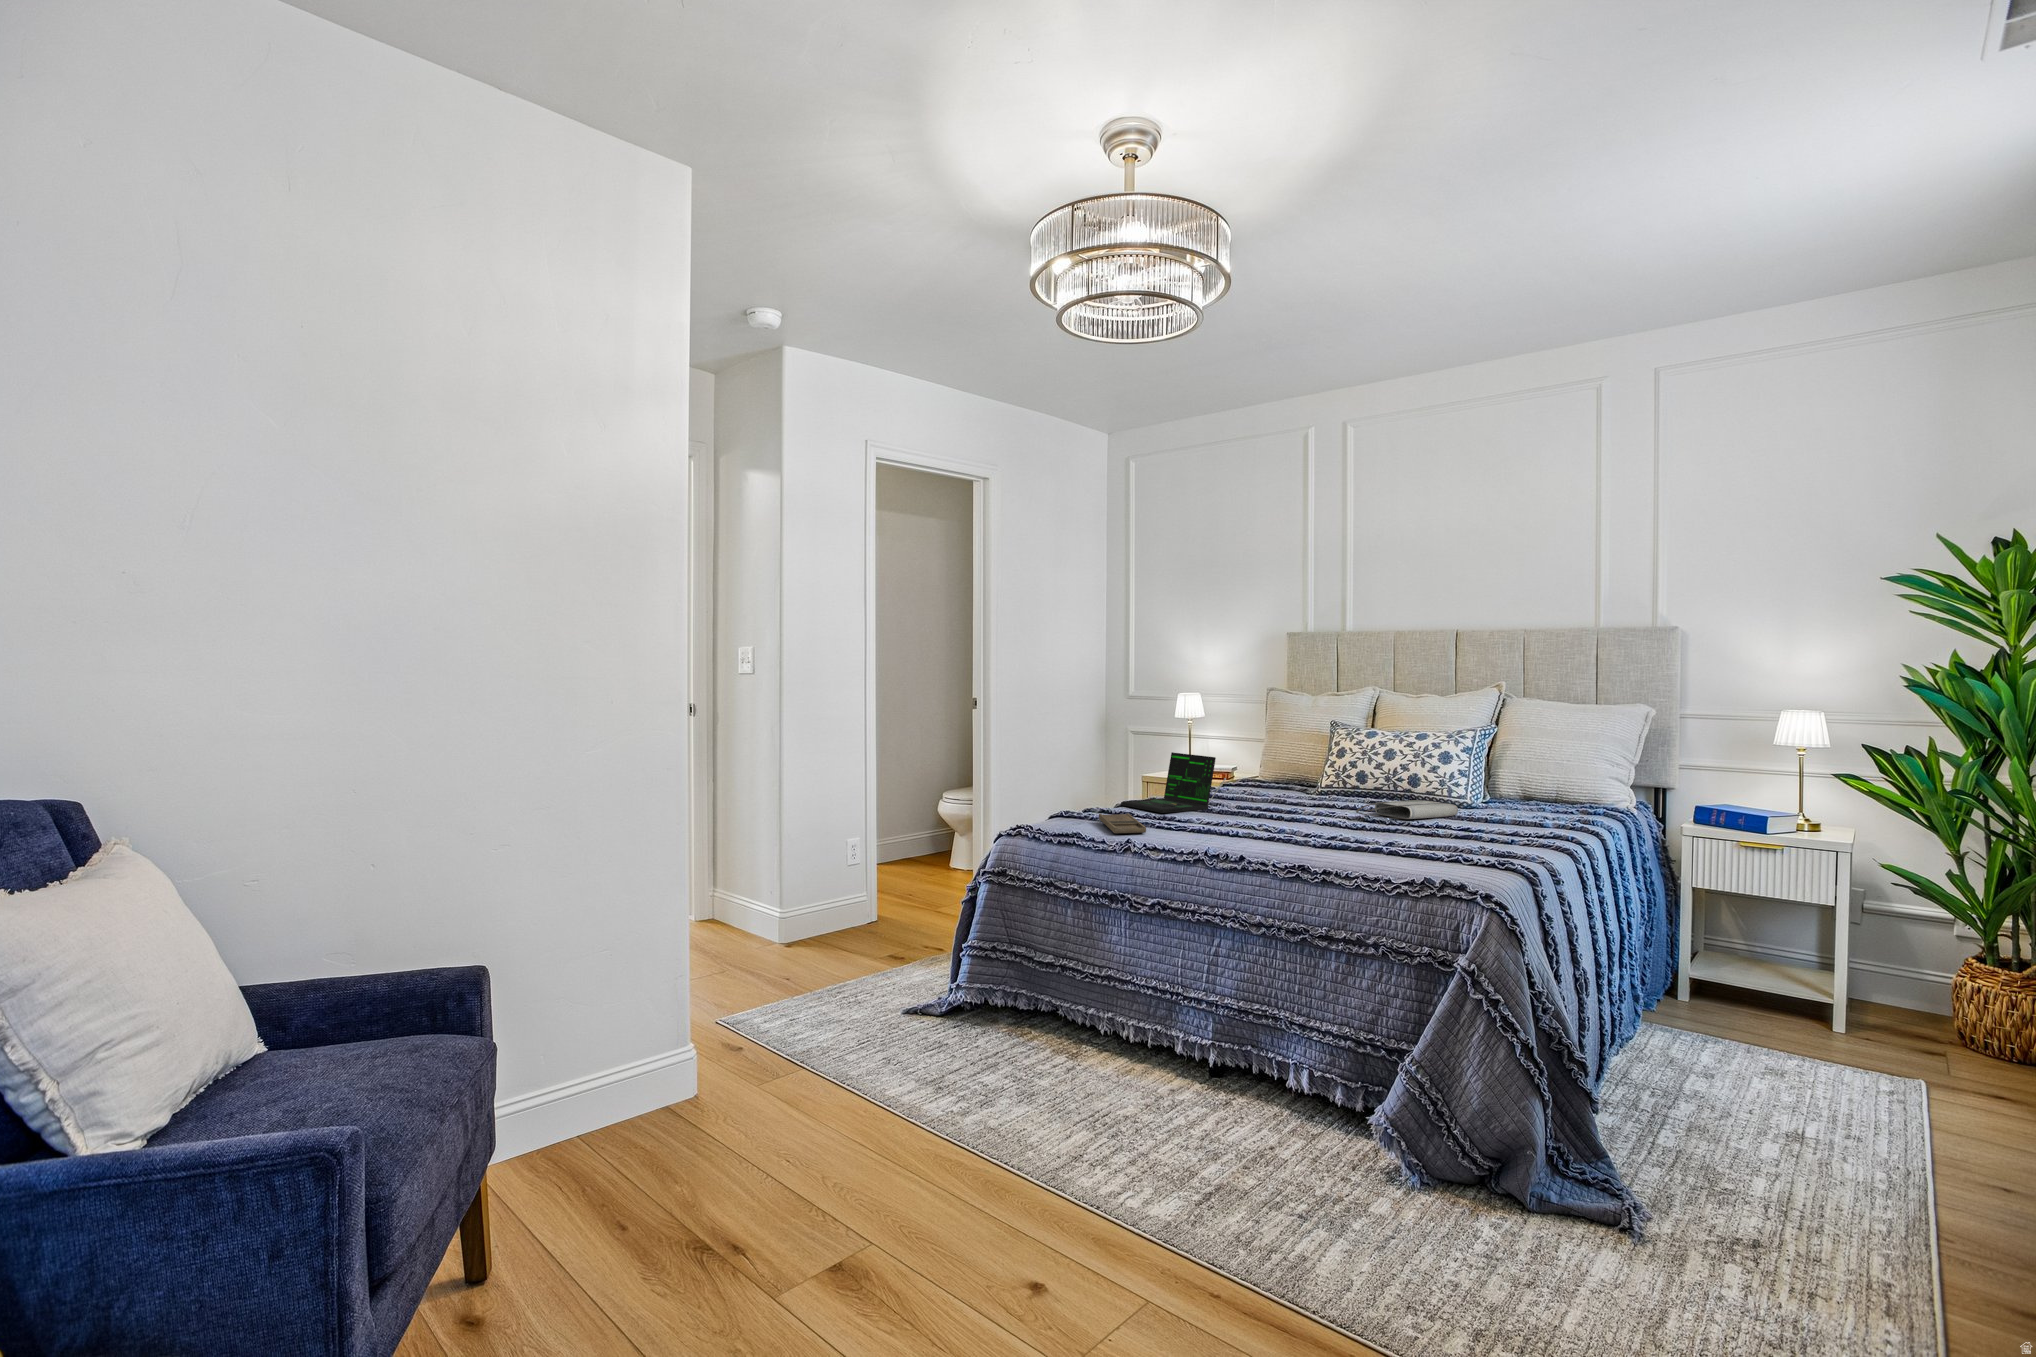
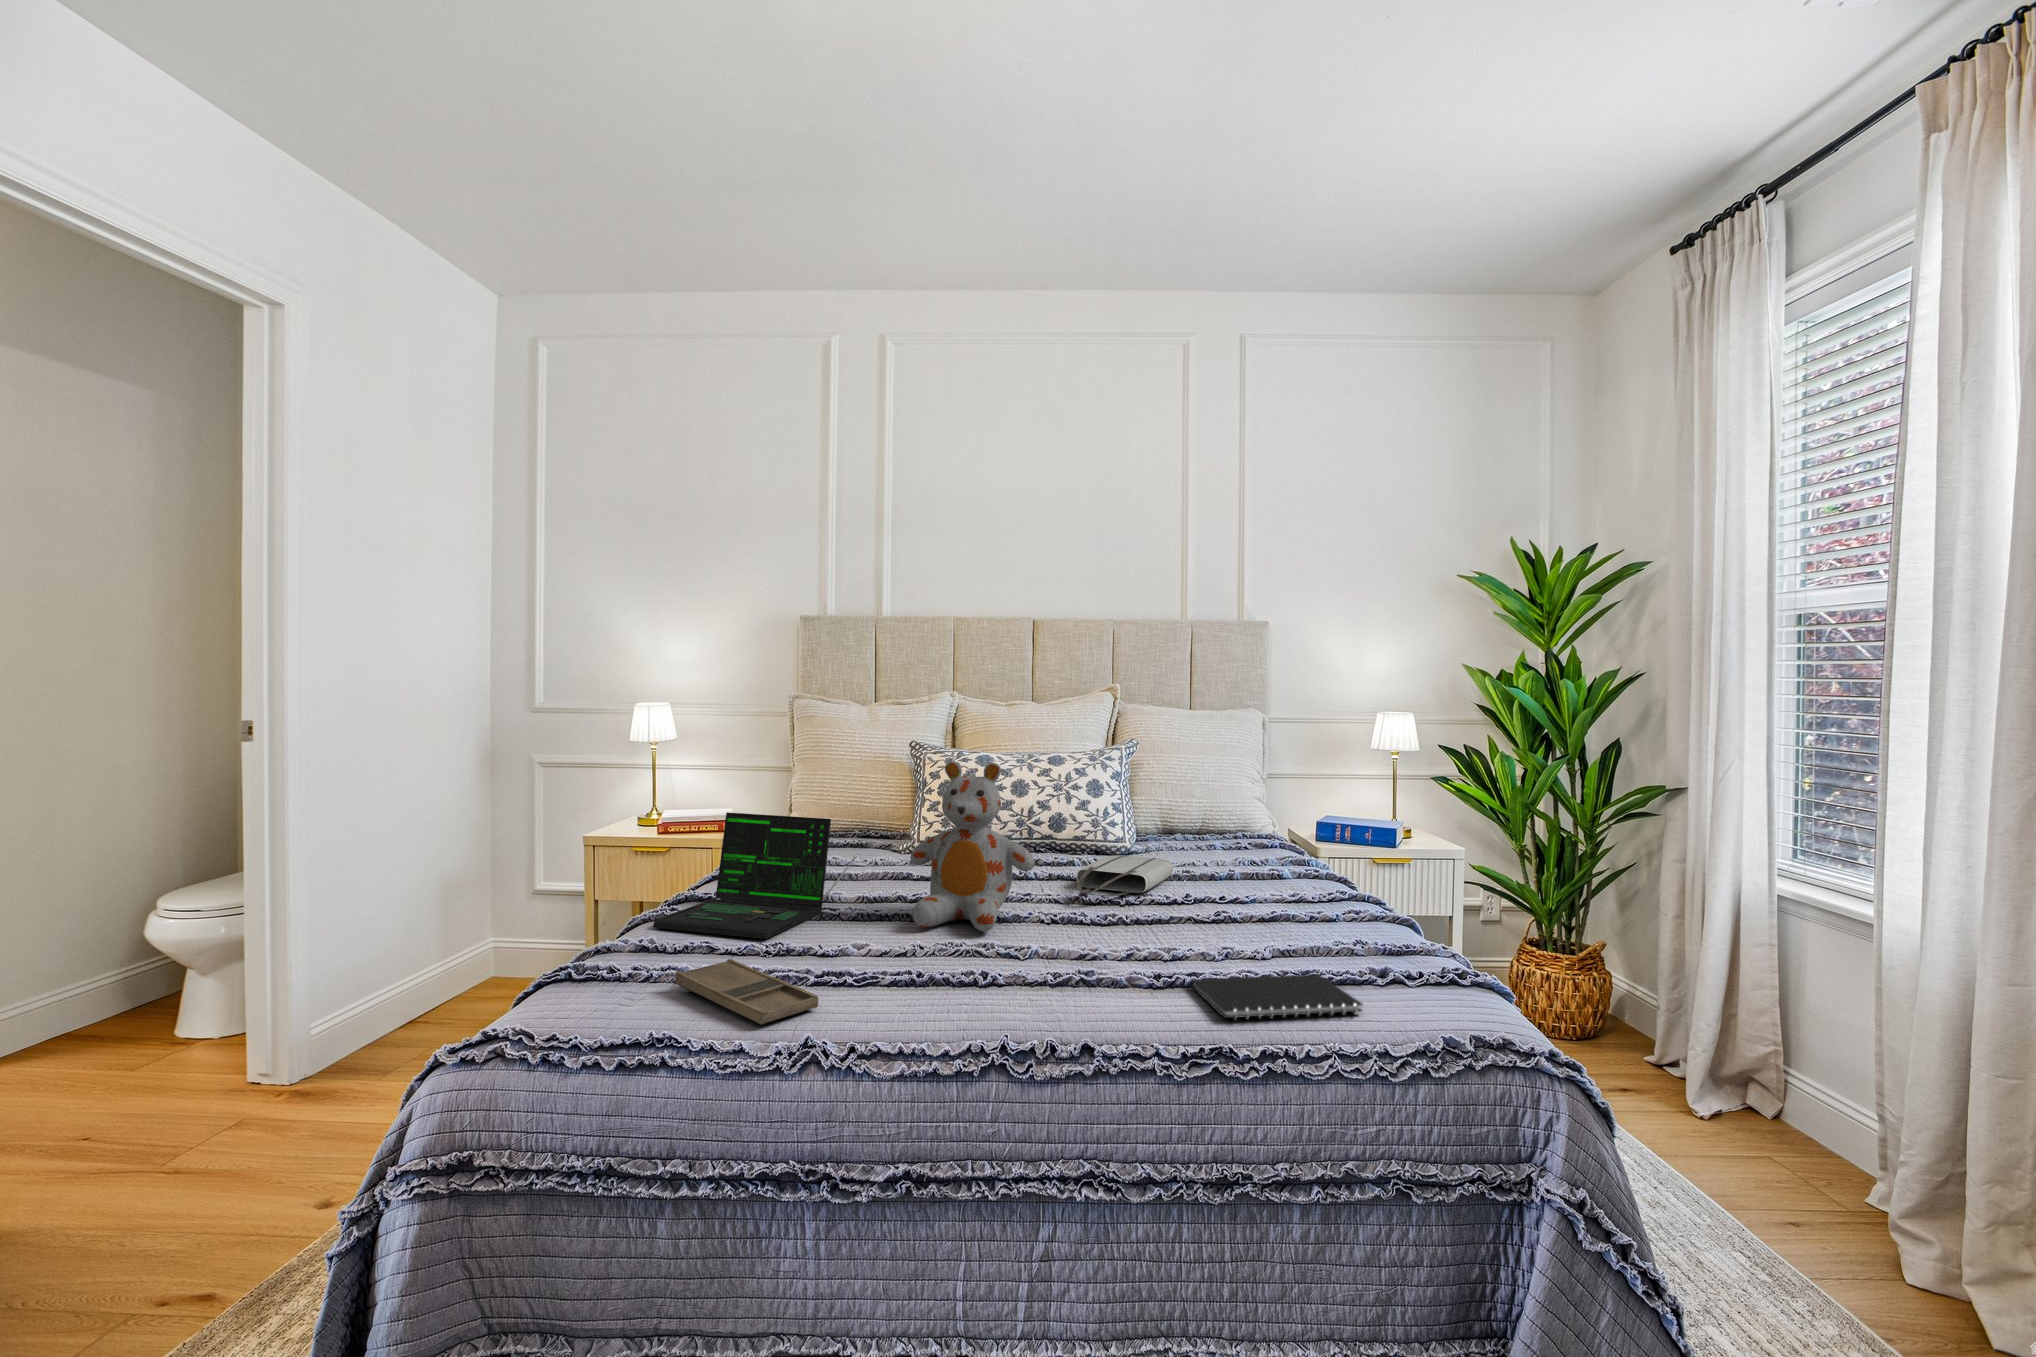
stuffed bear: none [1239,726,1316,822] -> present [910,761,1035,931]
notebook: none [1322,845,1419,867] -> present [1192,974,1362,1020]

